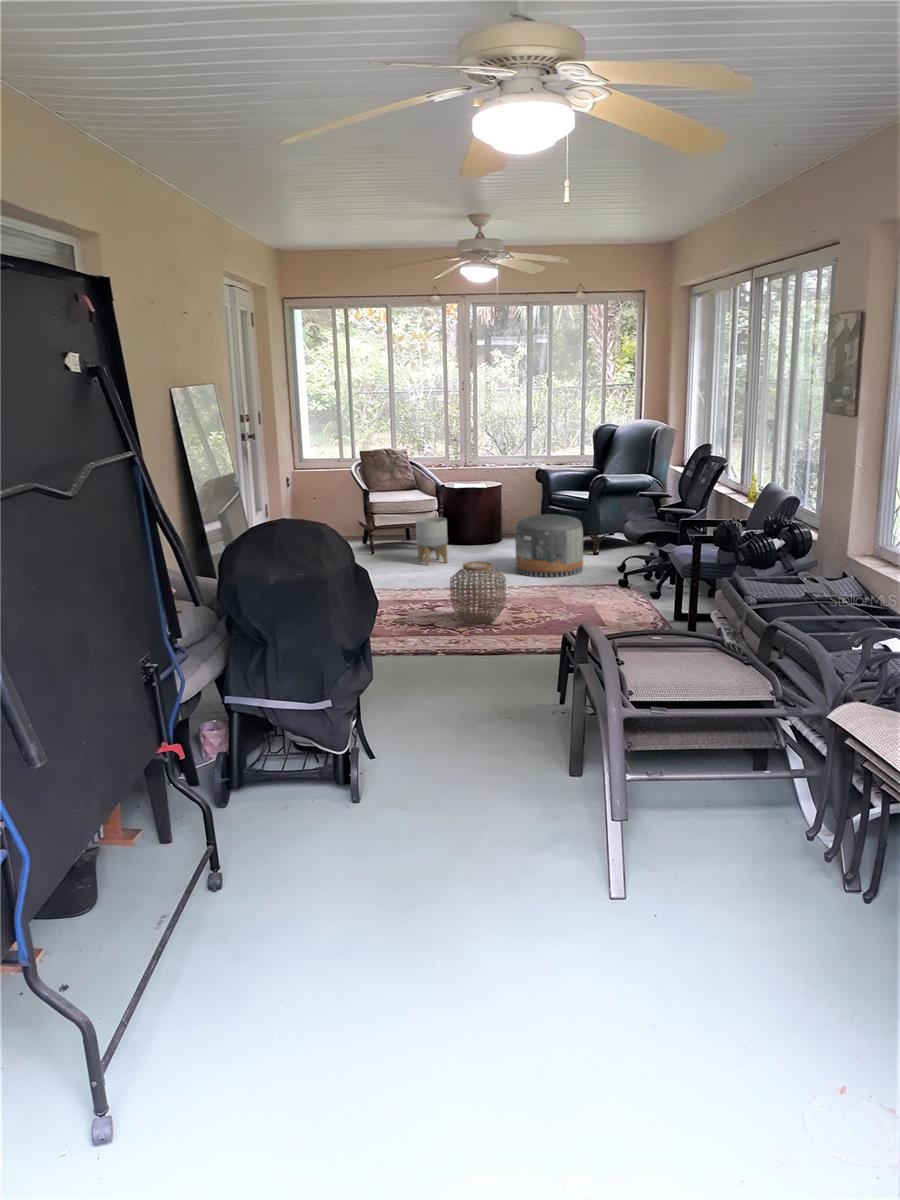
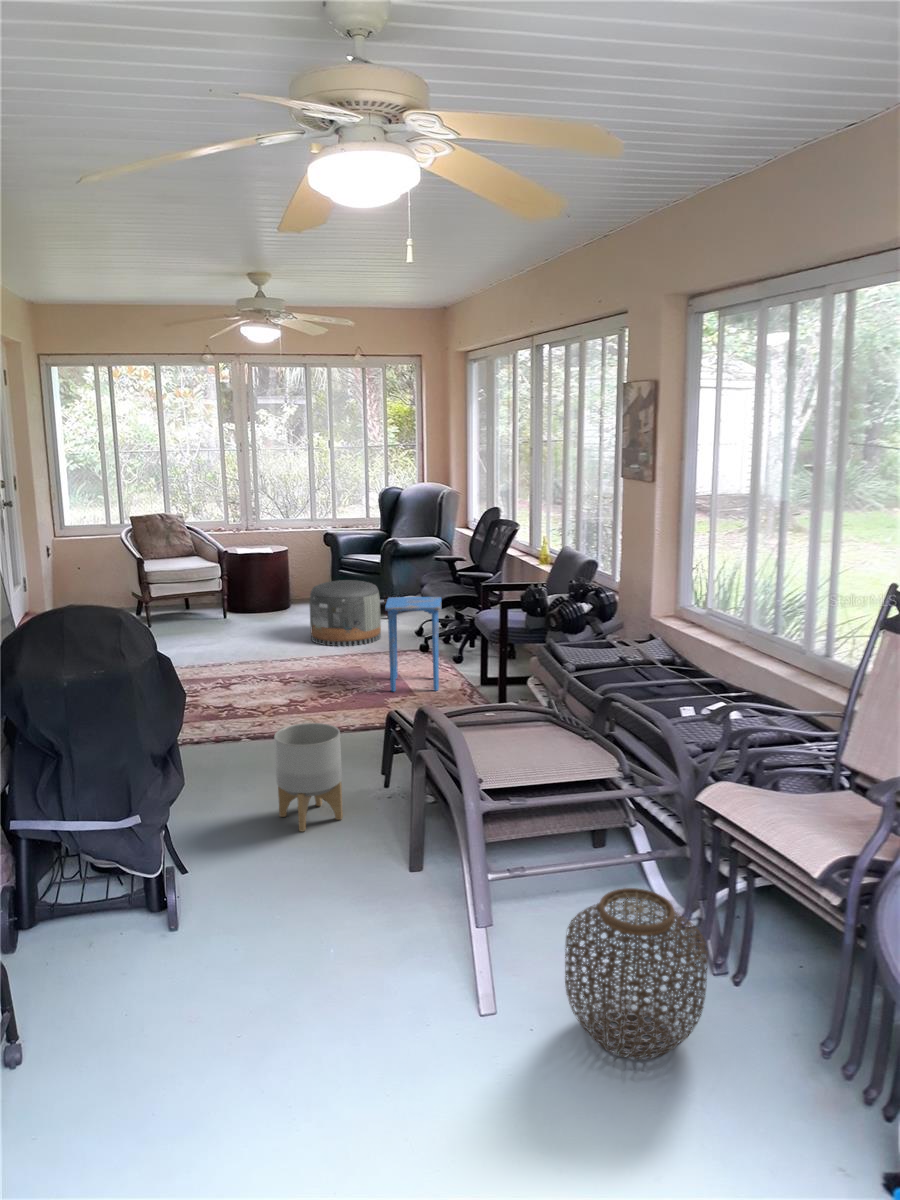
planter: present [416,517,448,565] -> present [274,723,343,831]
side table: none [579,530,636,622] -> present [385,597,441,692]
woven basket: present [450,561,506,624] -> present [565,888,708,1059]

